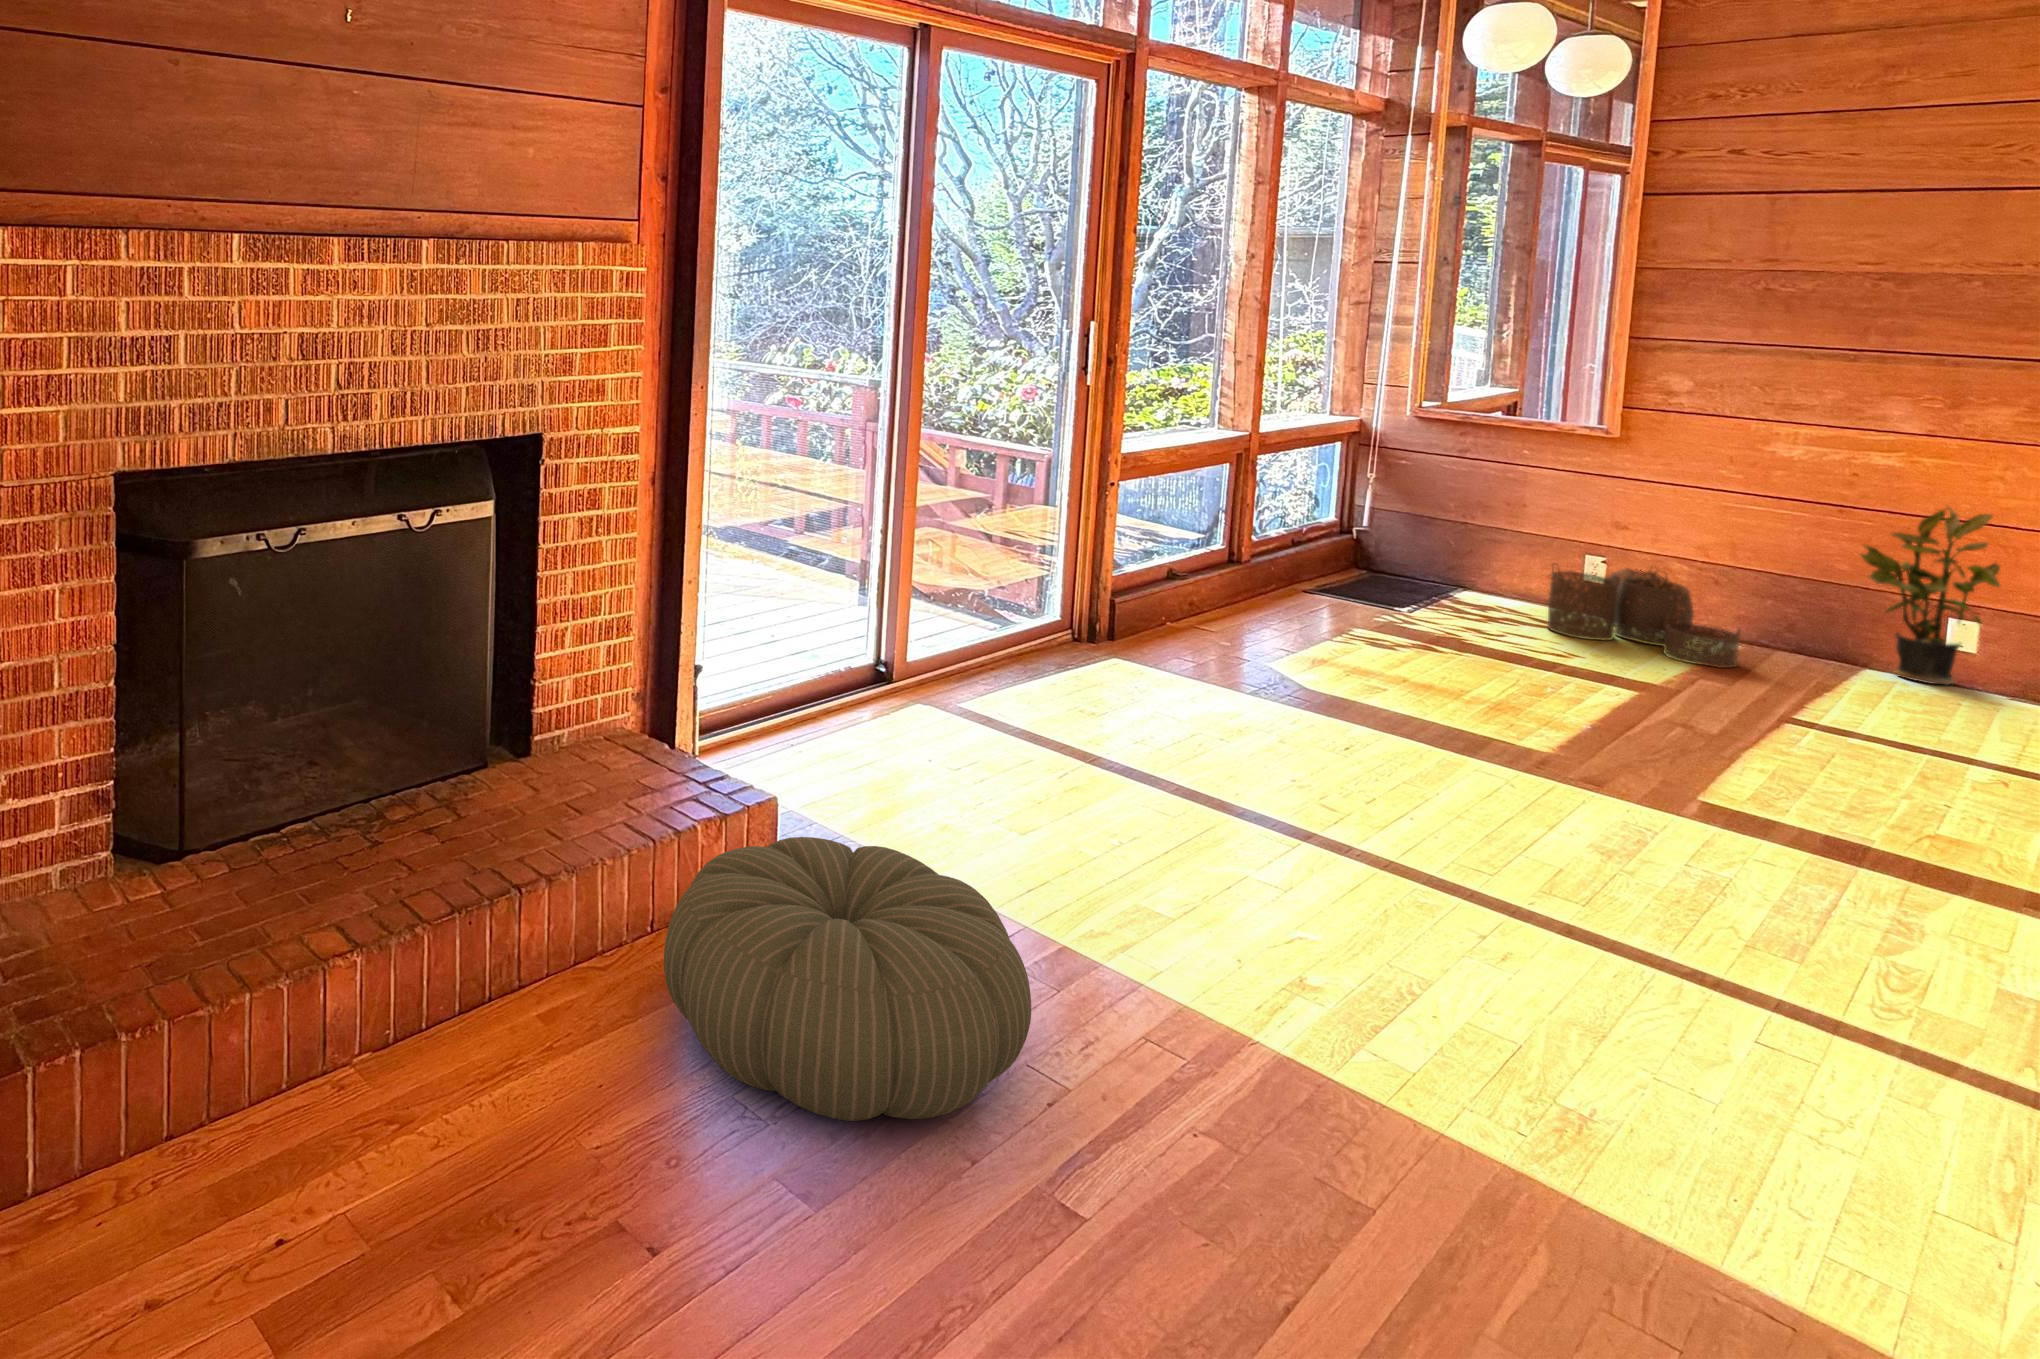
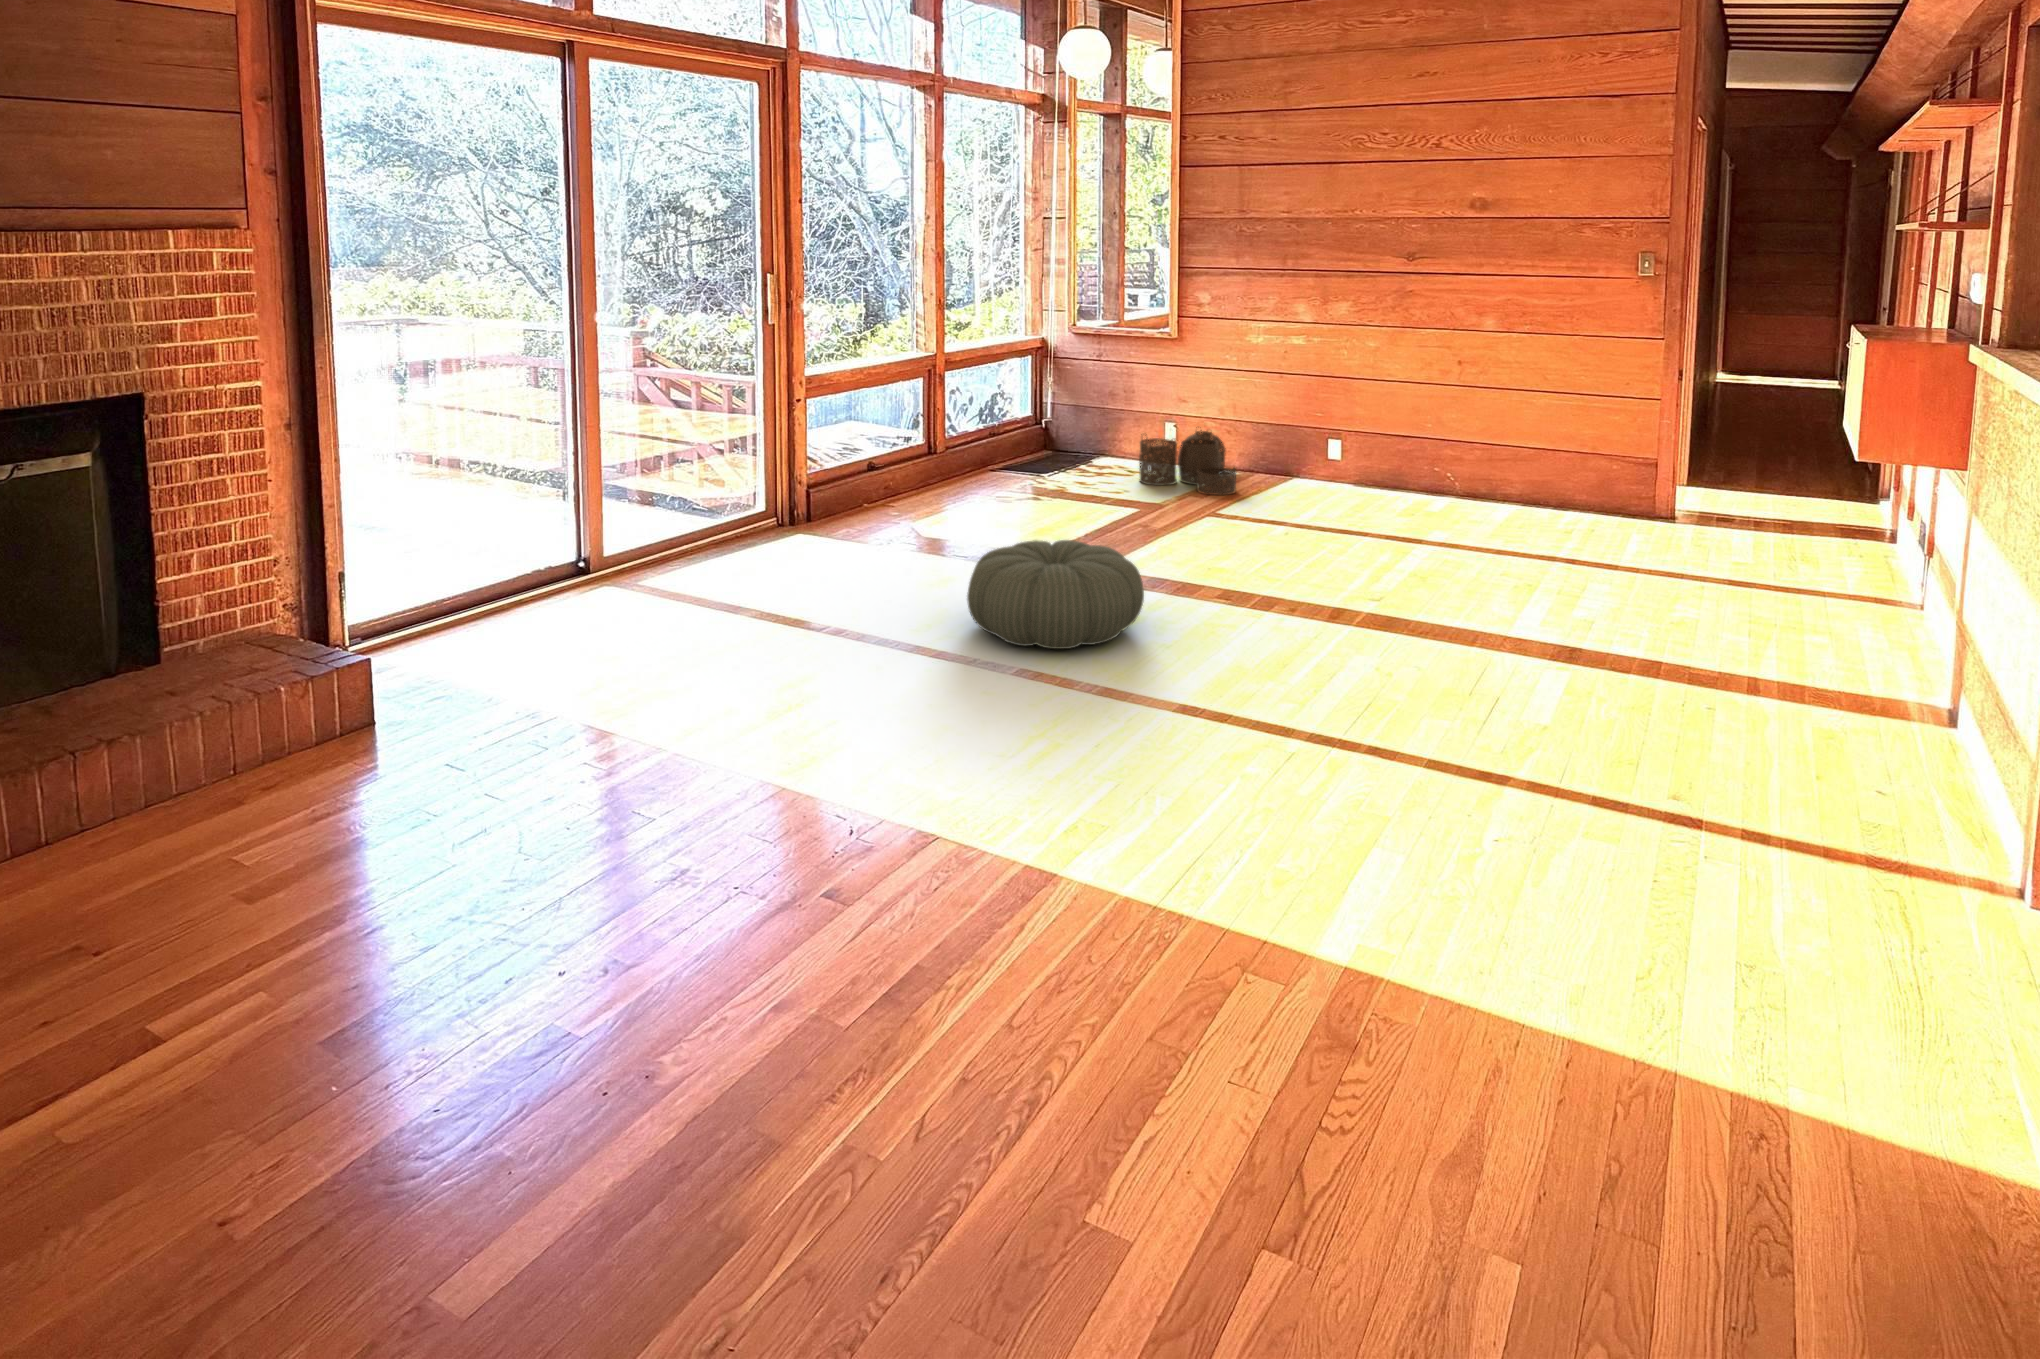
potted plant: present [1861,505,2000,685] -> none [1304,372,1371,491]
pouf: present [664,837,1031,1121] -> present [967,540,1144,649]

